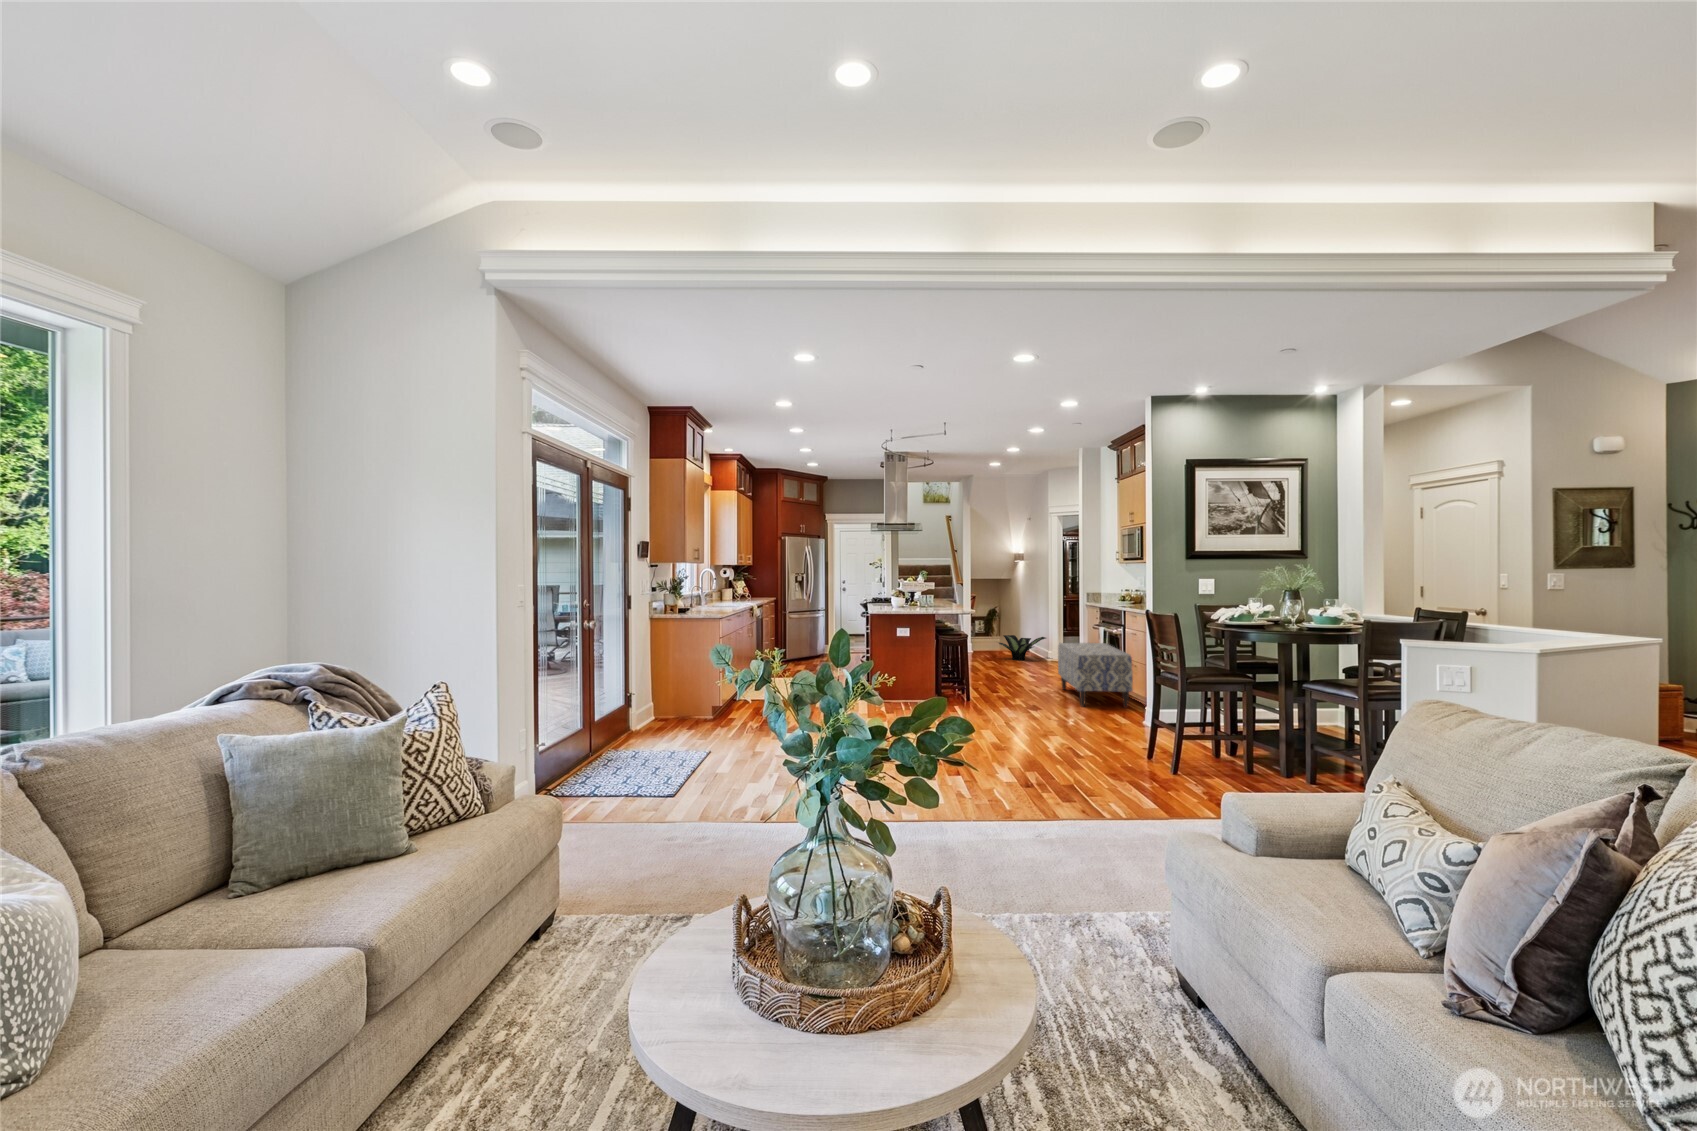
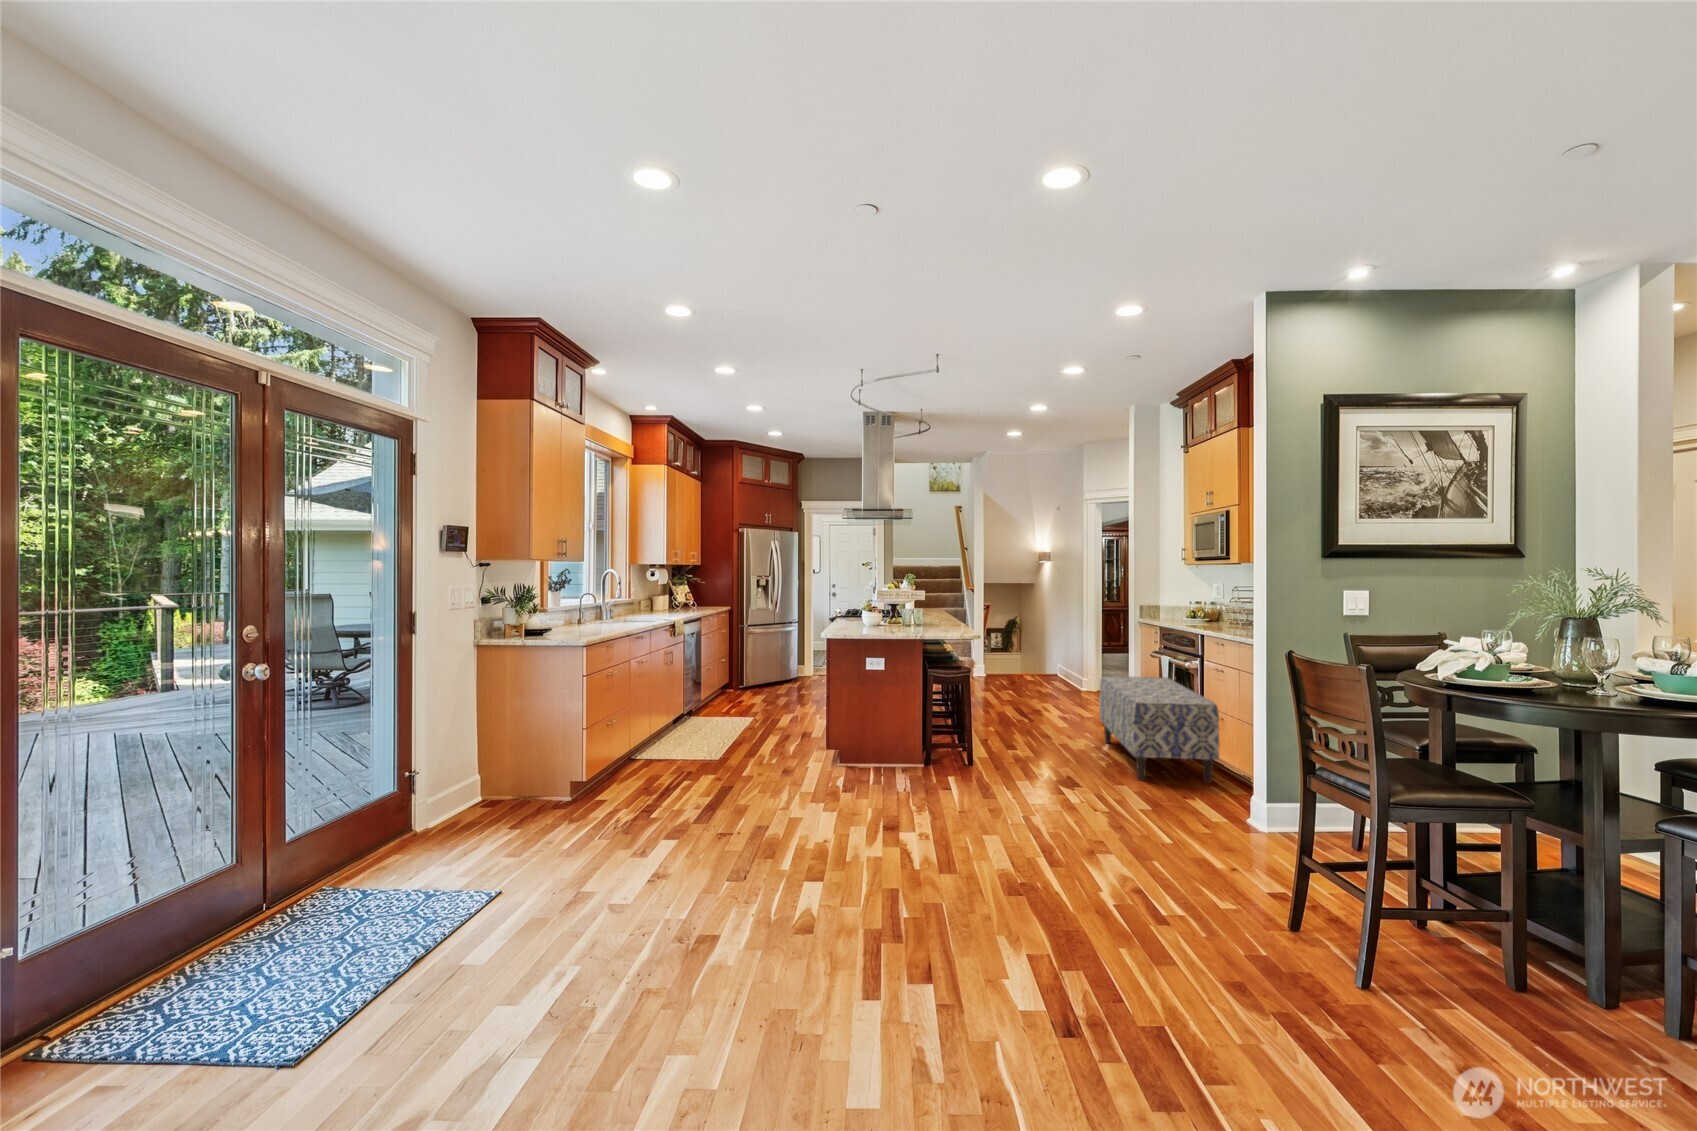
potted plant: present [999,635,1046,660] -> none [1012,655,1080,689]

